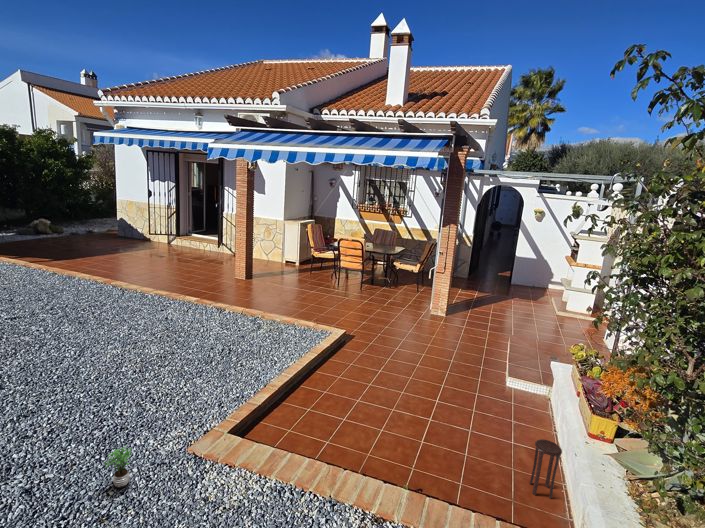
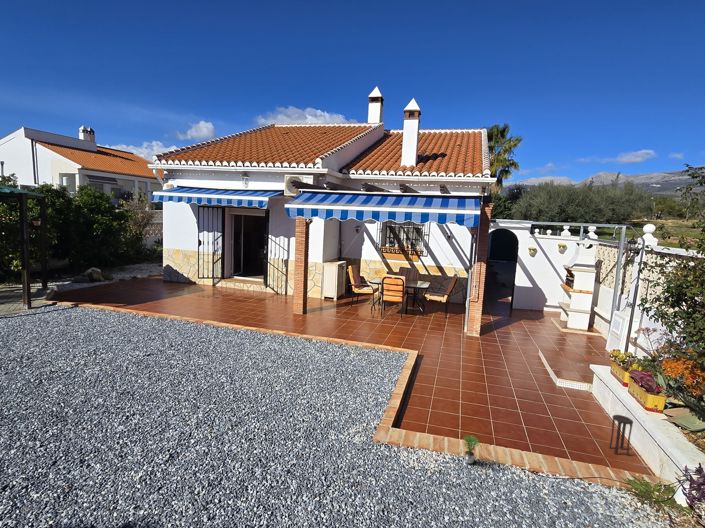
potted plant: present [105,447,131,488] -> present [463,434,479,464]

